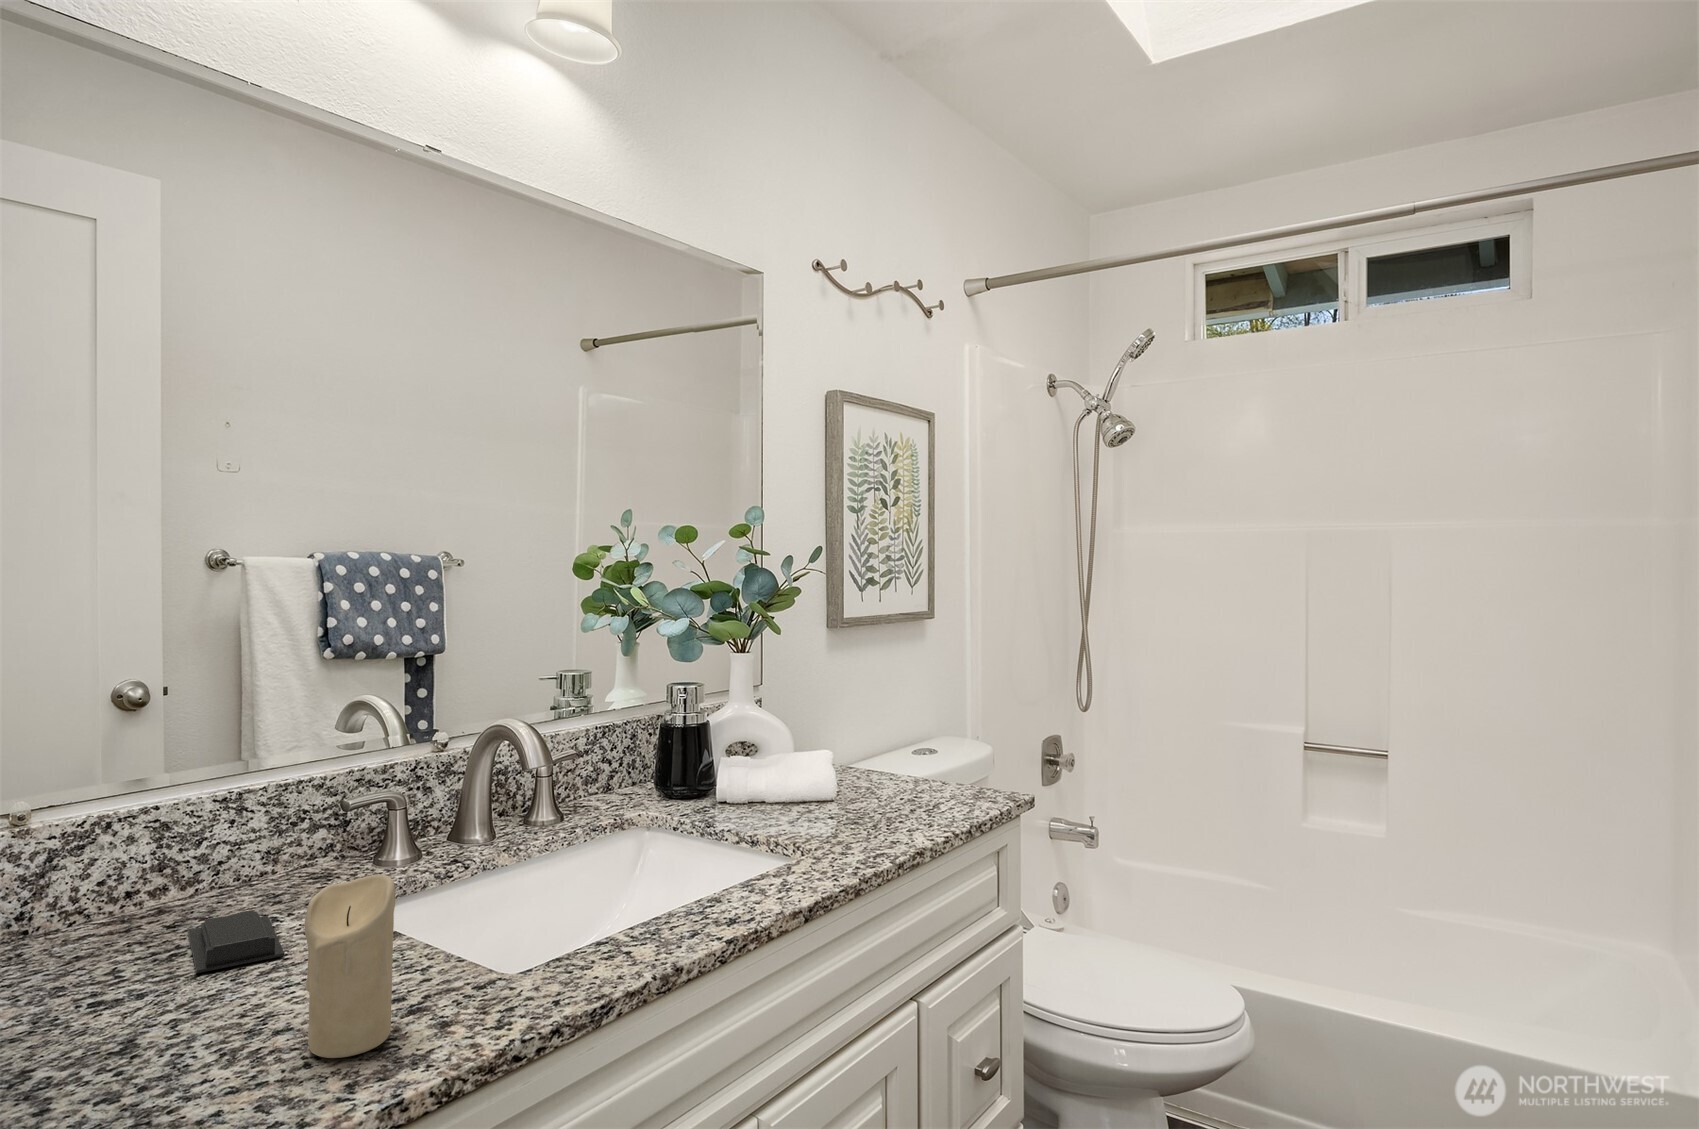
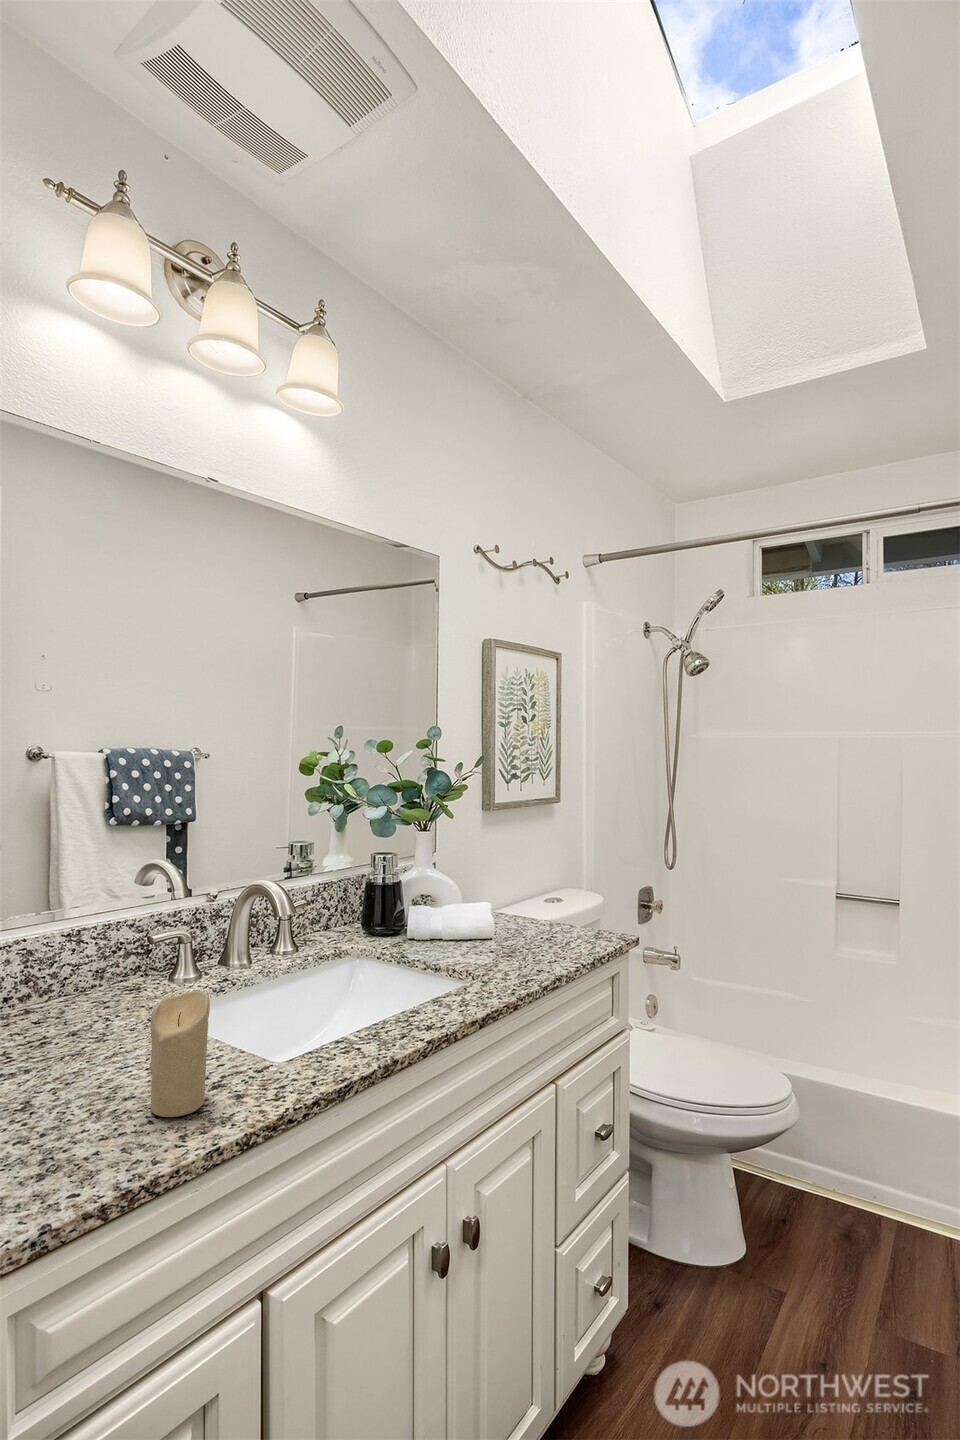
soap bar: present [188,911,285,973] -> none [49,1015,120,1058]

